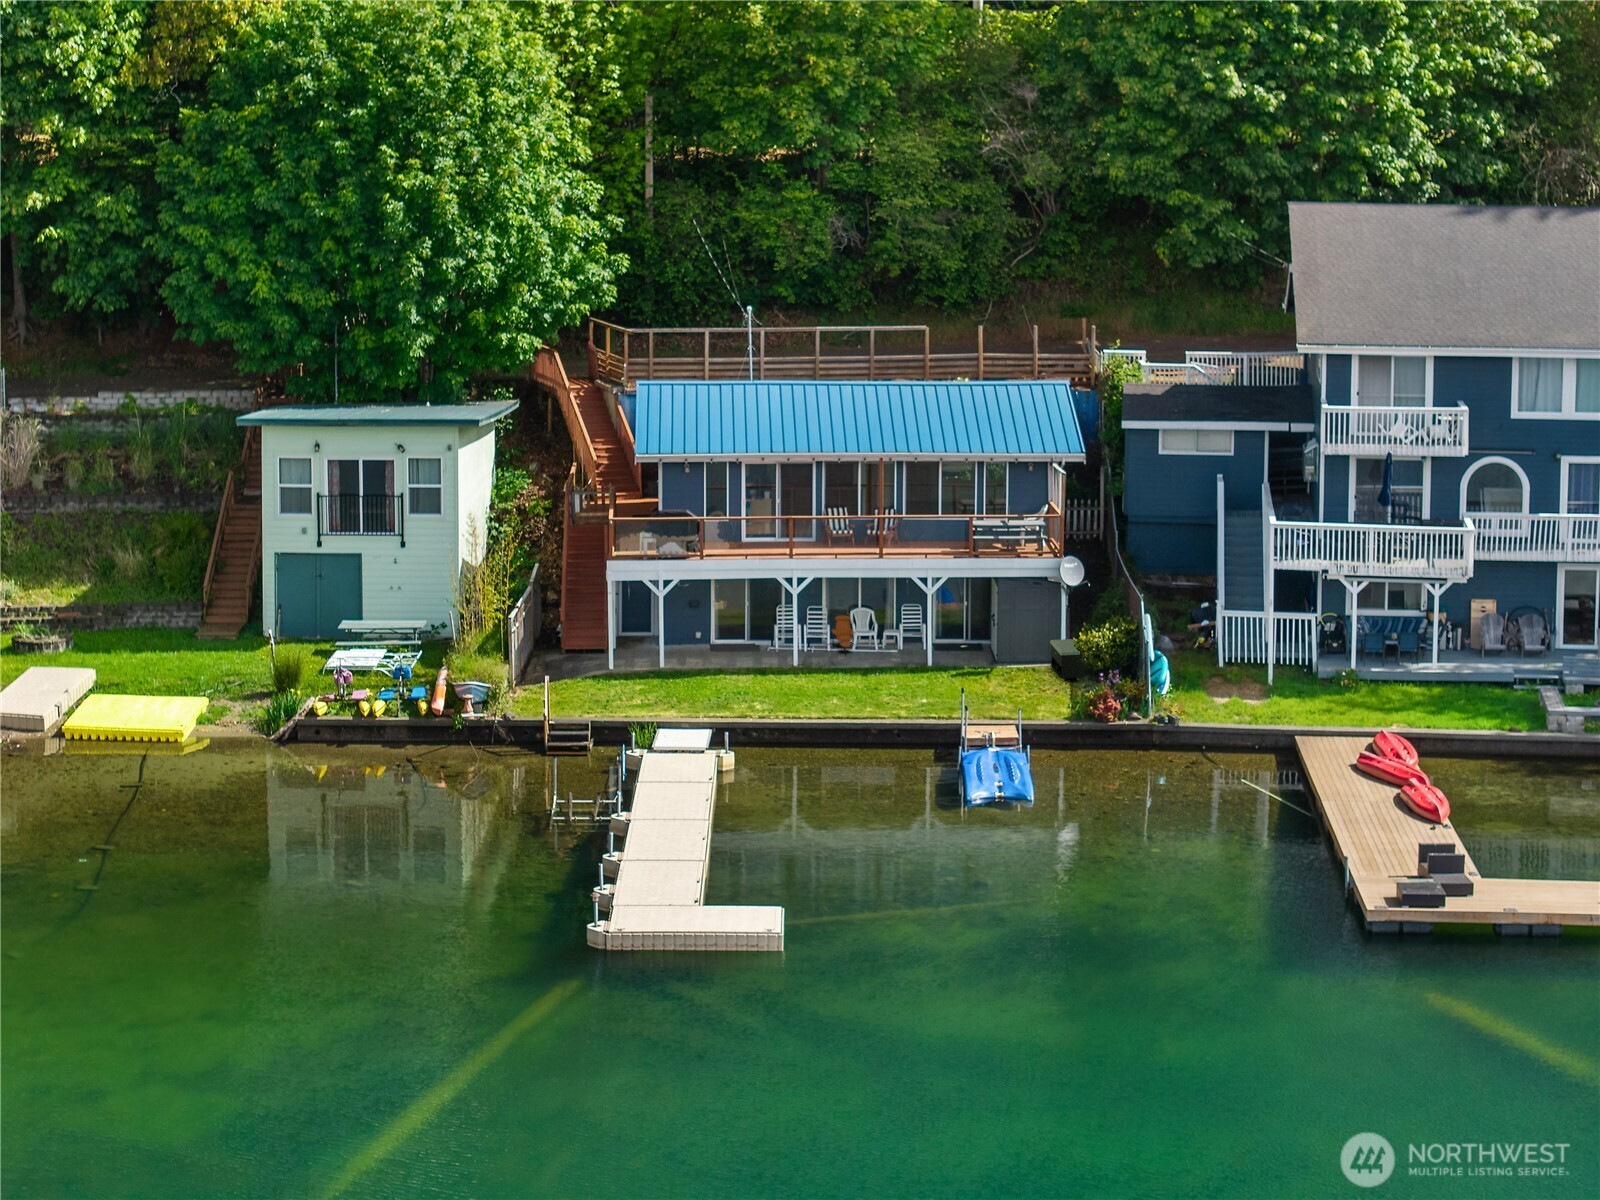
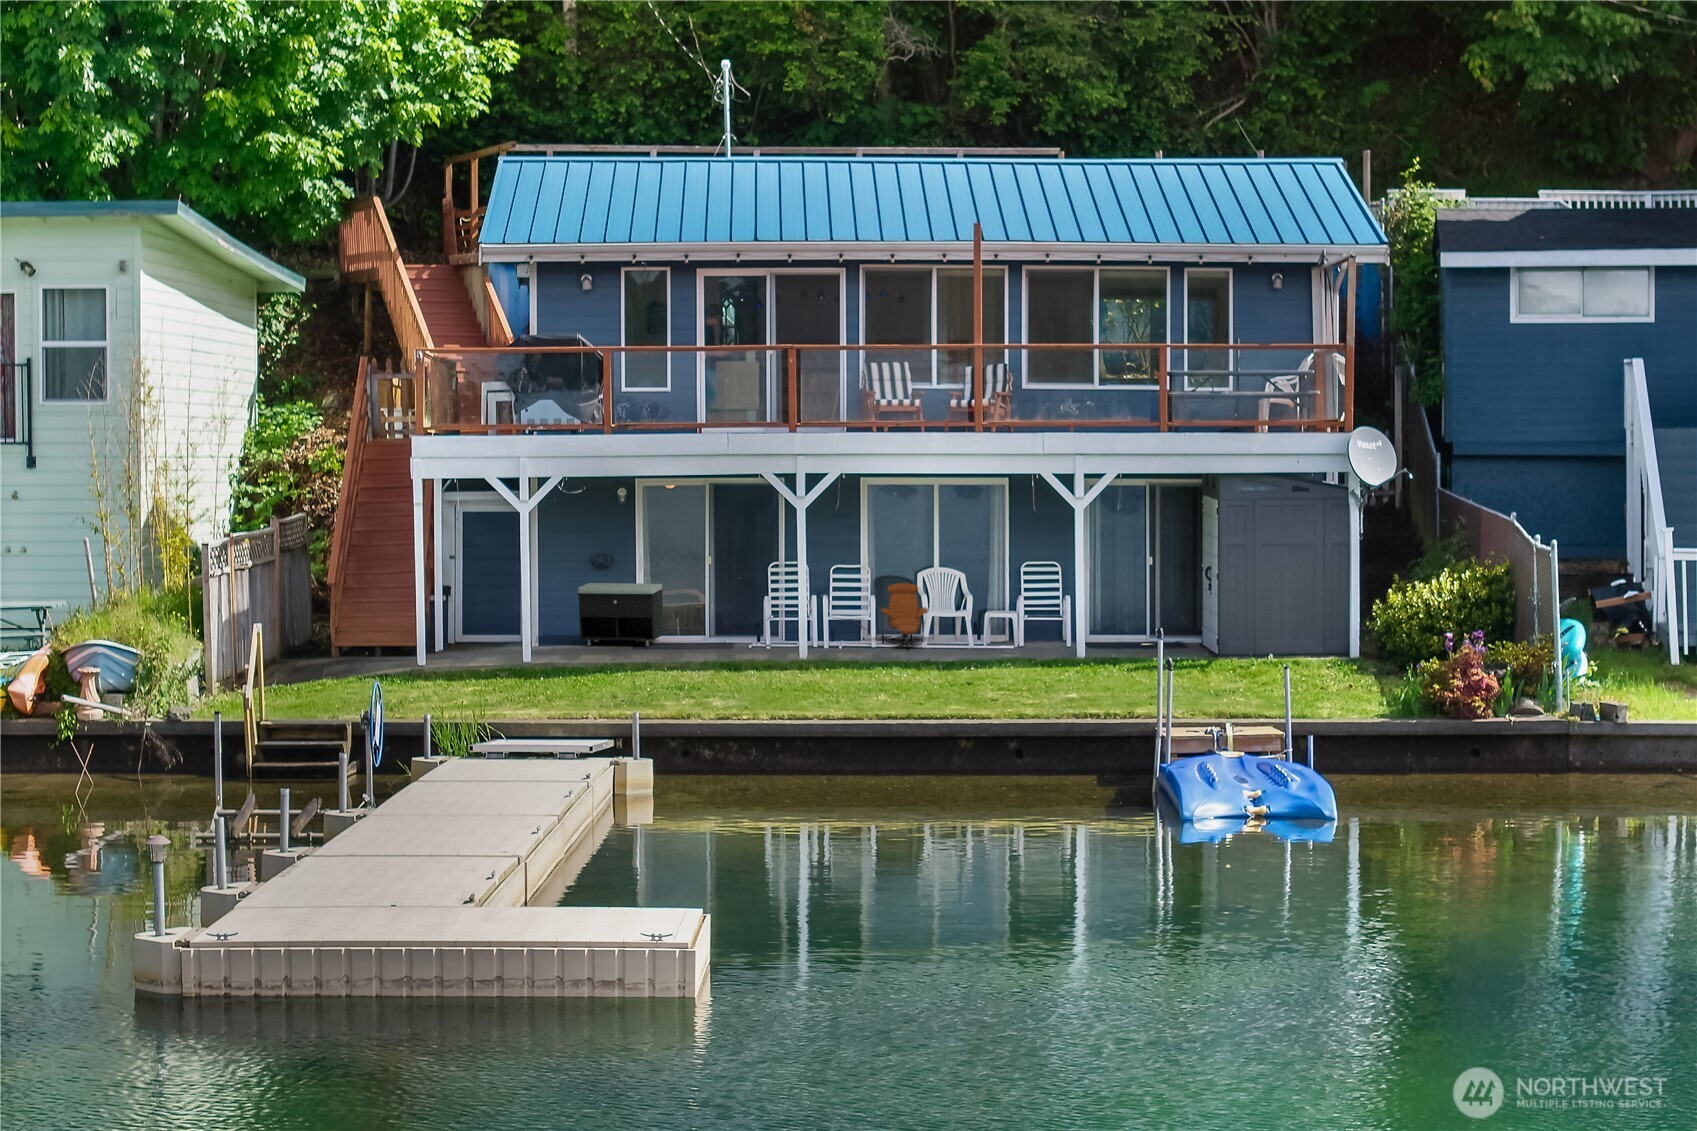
storage bench: present [1050,639,1084,680] -> present [578,583,663,646]

